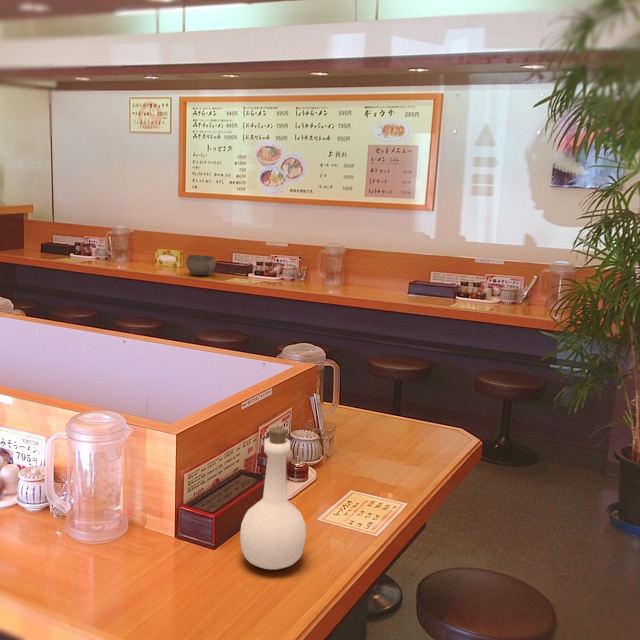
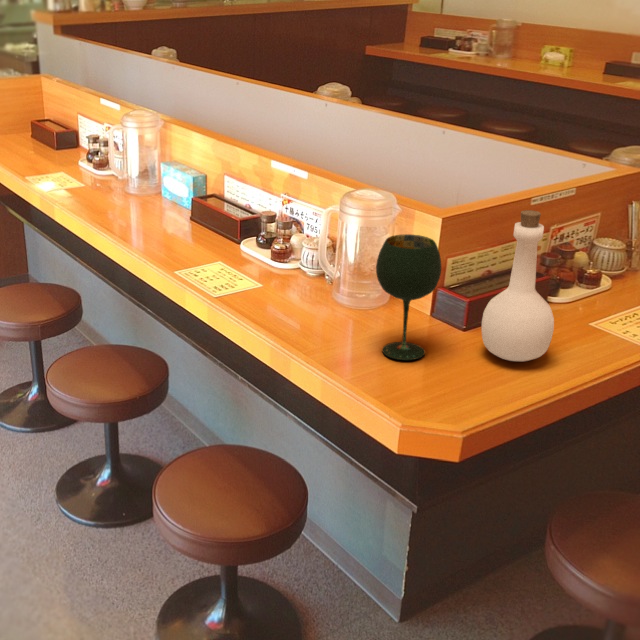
bowl: present [186,255,216,276] -> none [571,48,608,74]
wine glass: none [140,463,205,594] -> present [376,234,441,360]

